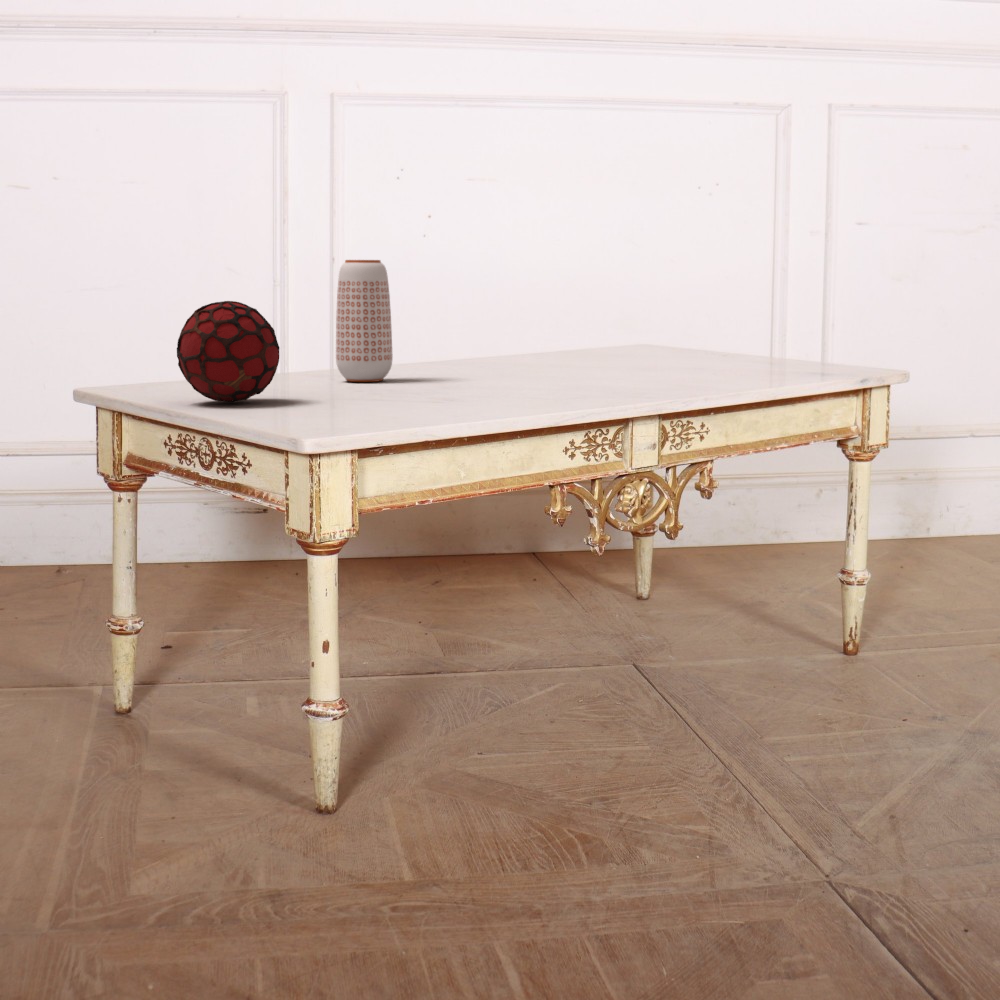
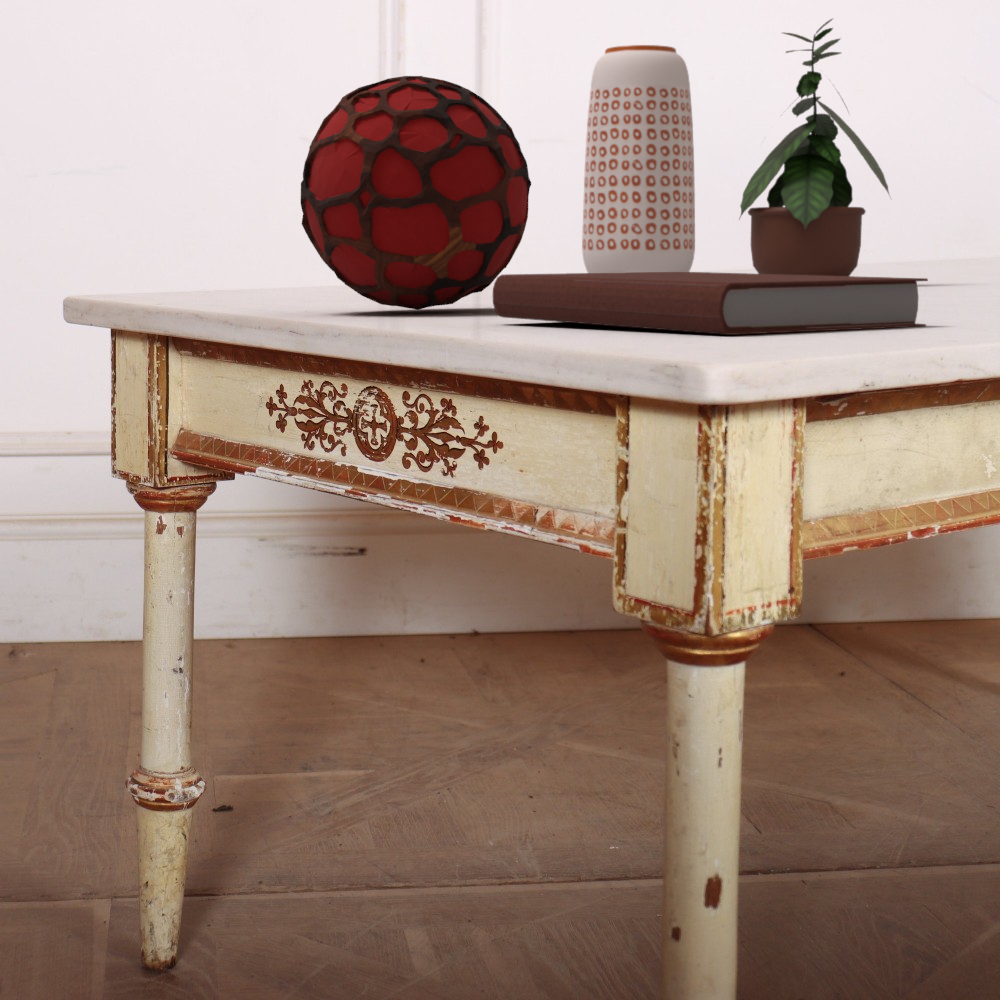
potted plant: none [425,232,514,373] -> present [740,19,889,276]
book: none [244,394,394,430] -> present [493,272,928,335]

